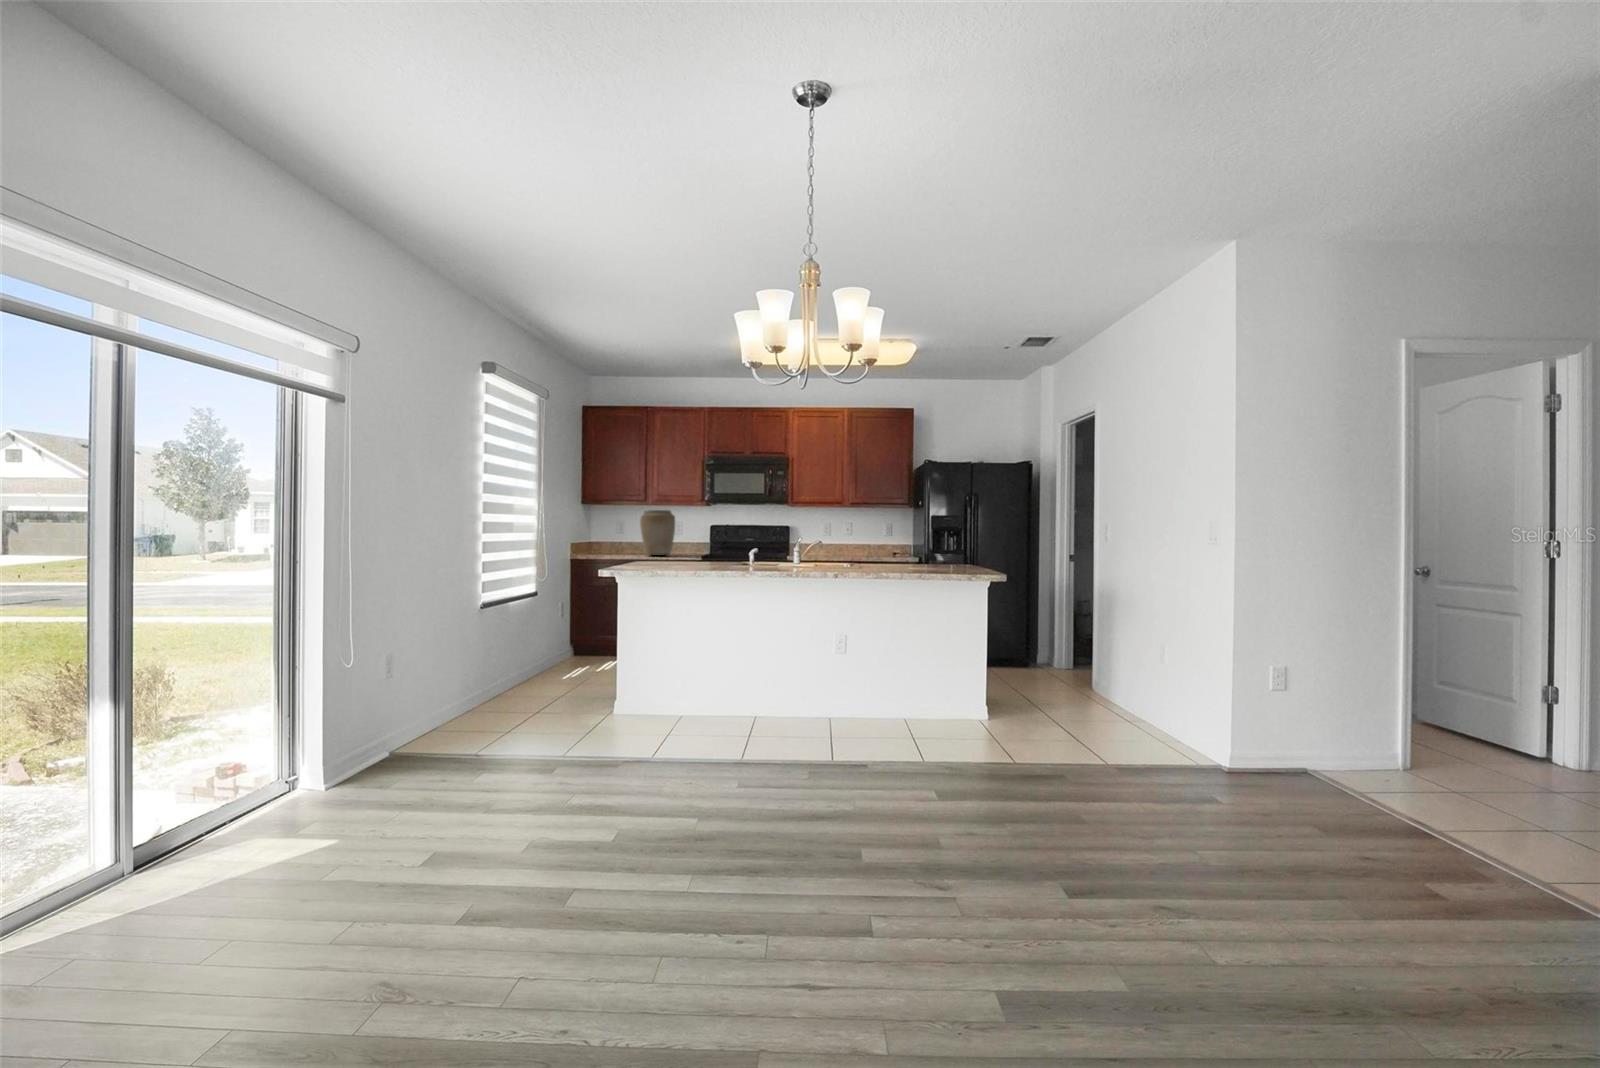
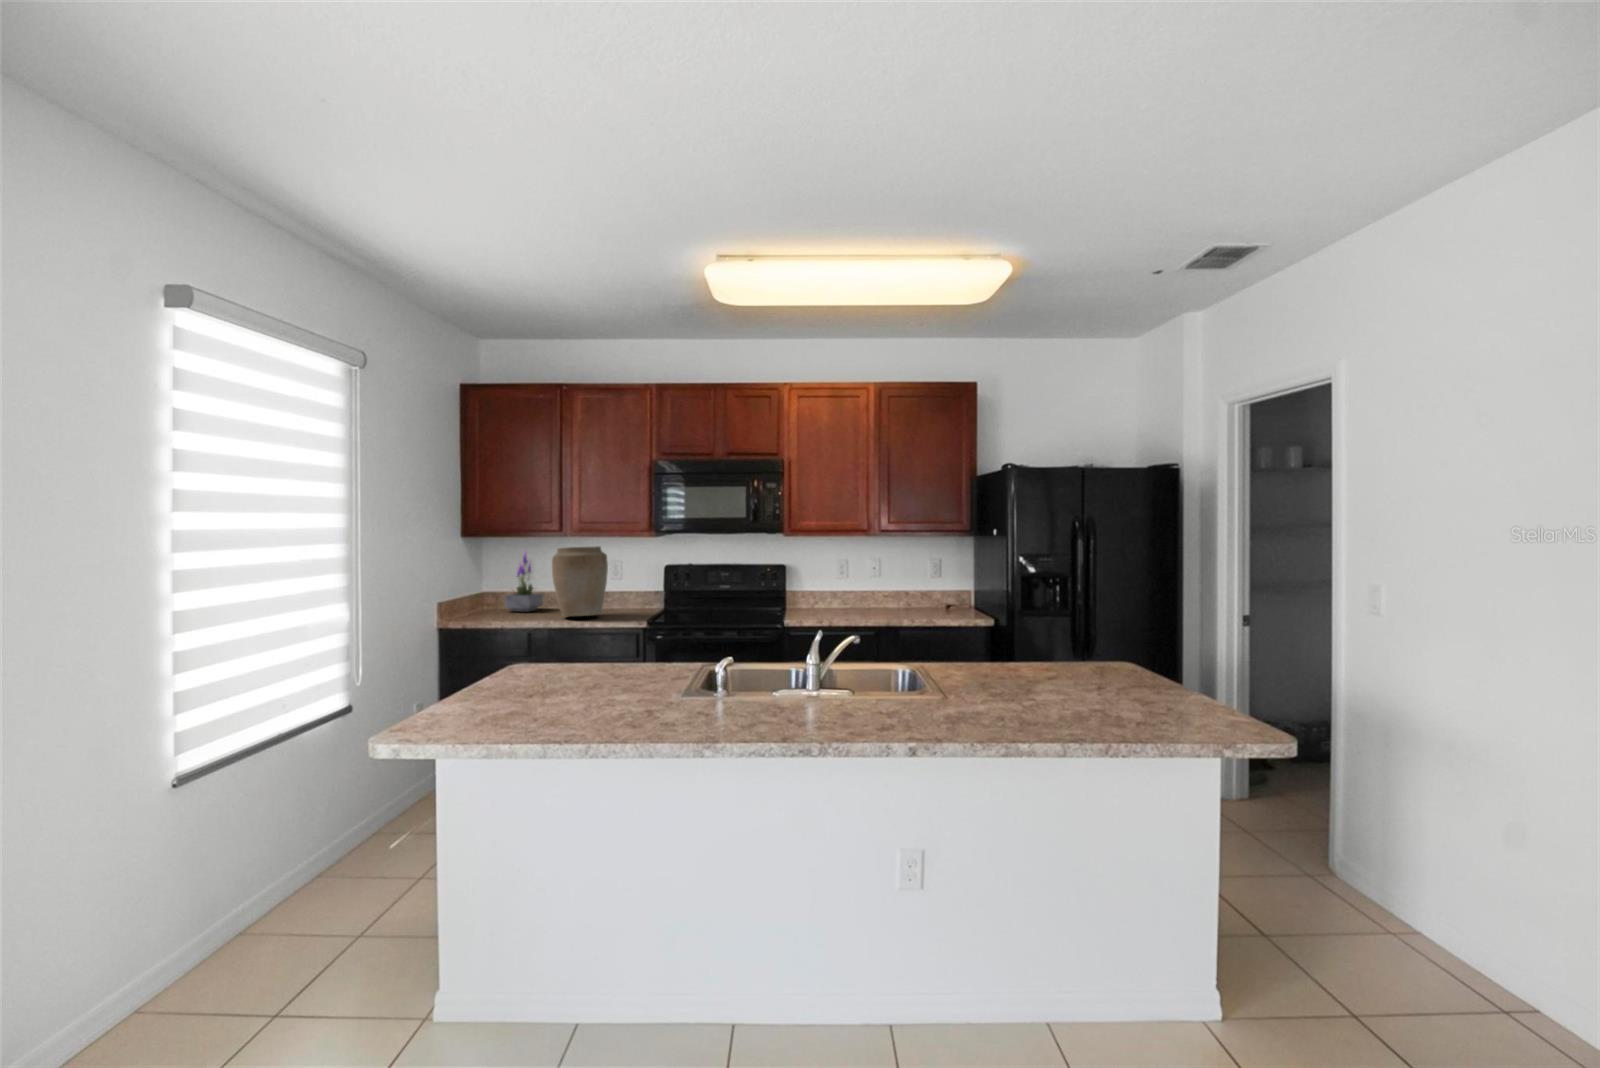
potted plant: none [608,513,631,553] -> present [505,553,543,612]

